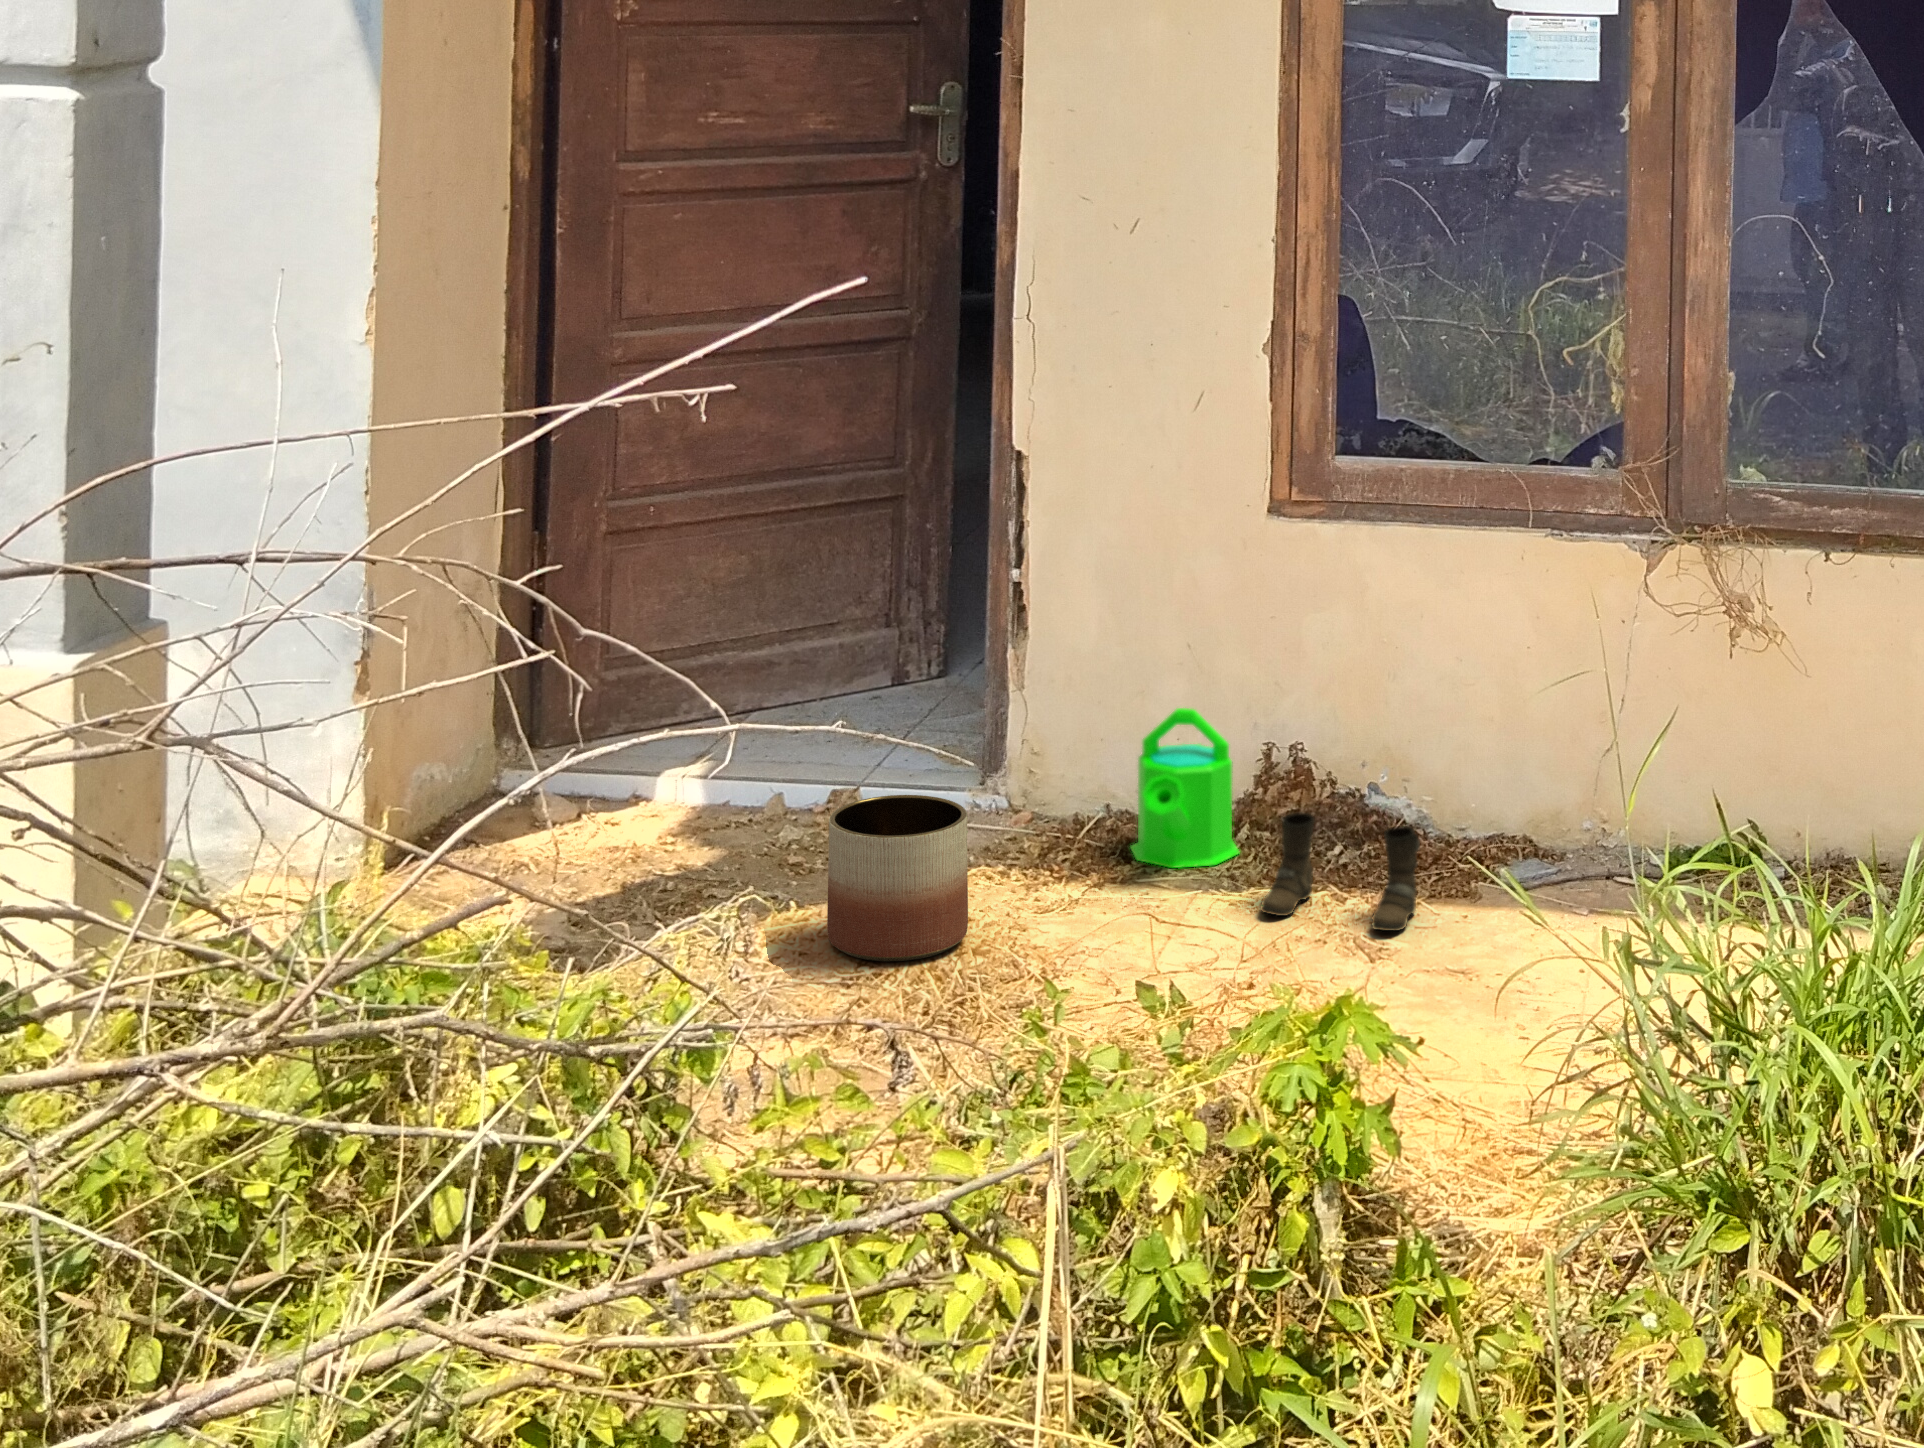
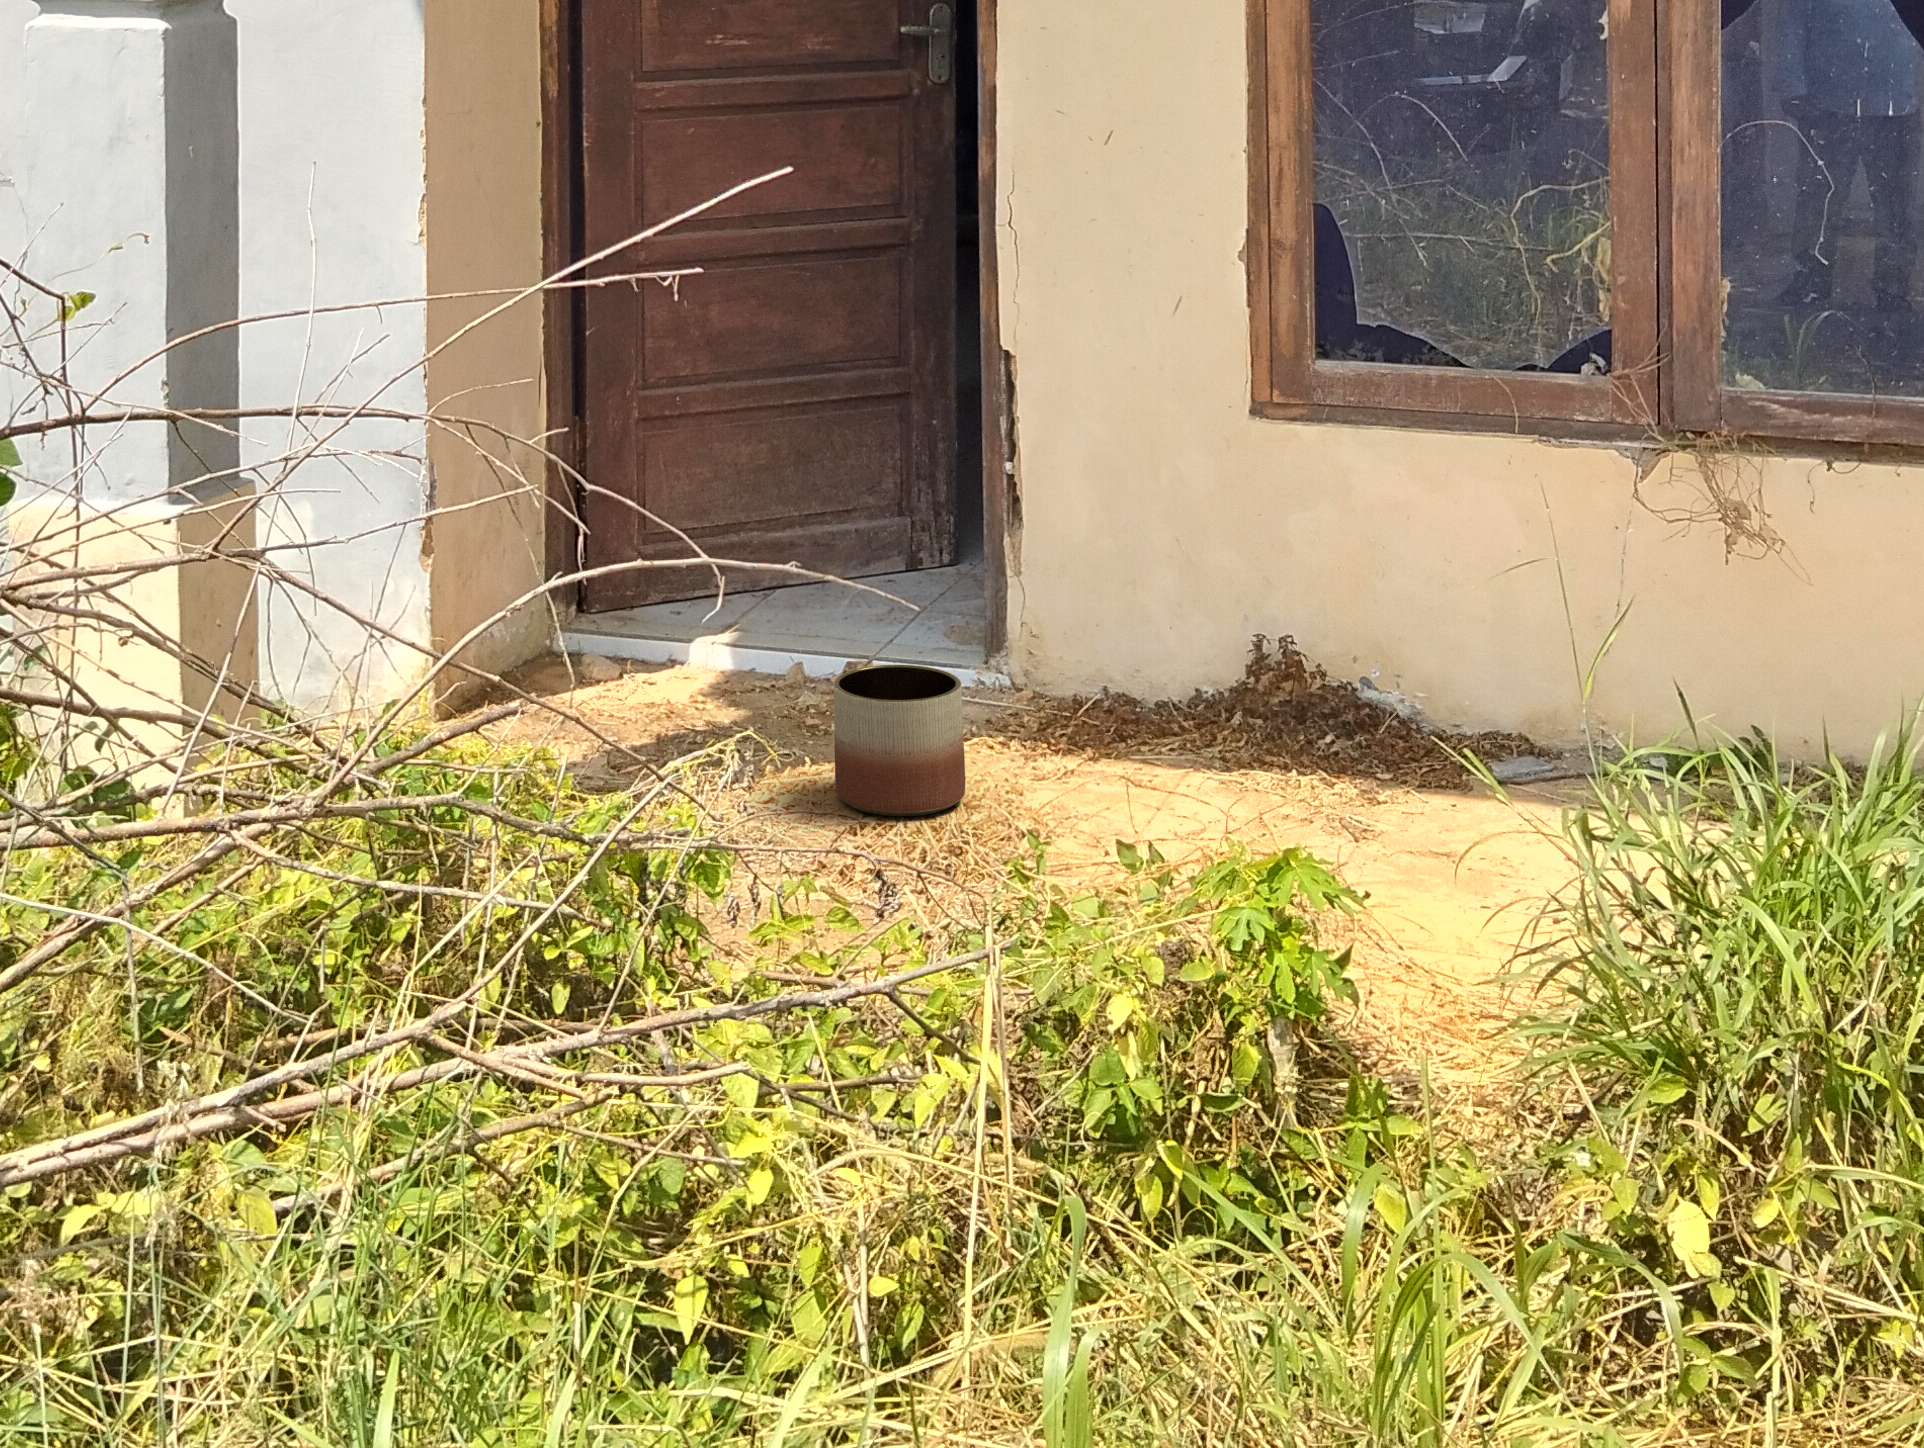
watering can: present [1131,708,1240,868] -> none [1123,596,1231,747]
boots: present [1261,812,1420,931] -> none [1247,699,1406,816]

